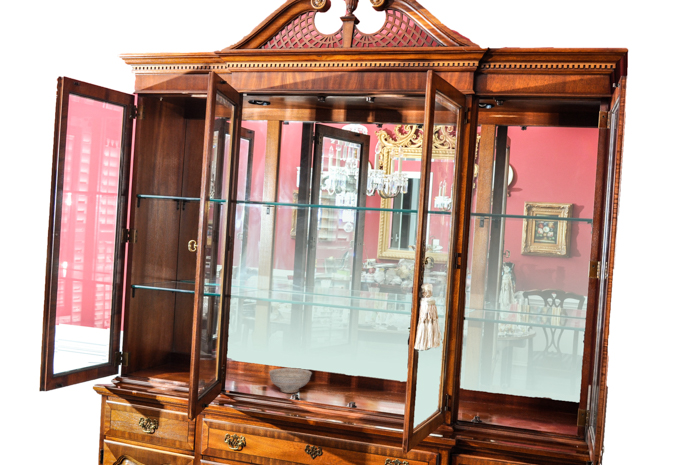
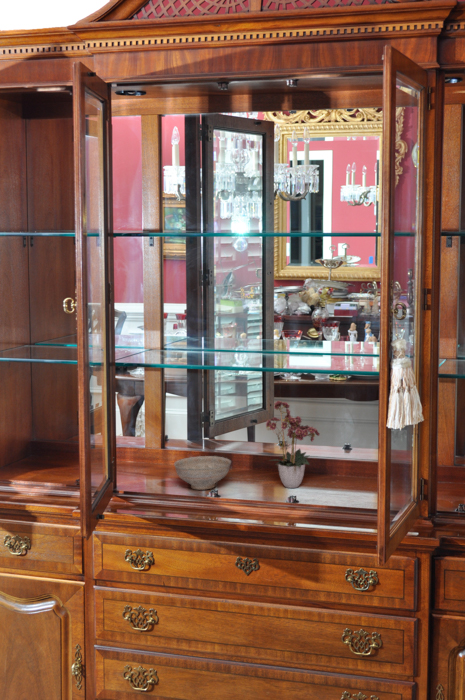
flower arrangement: none [337,327,381,397] -> present [266,401,319,488]

